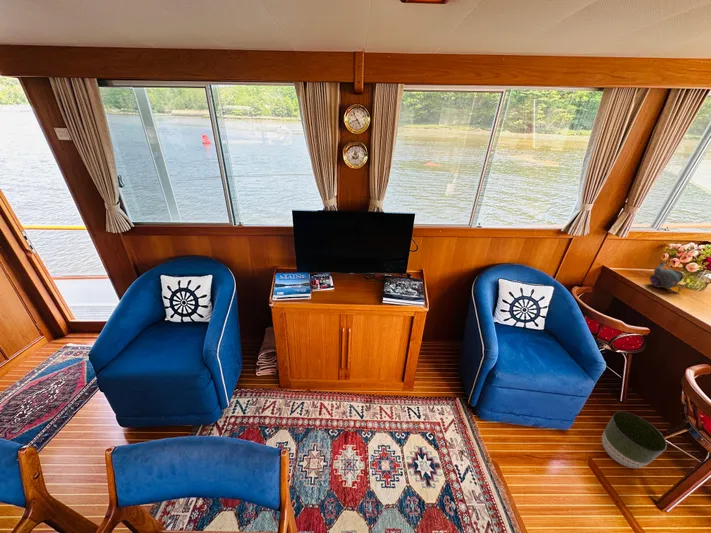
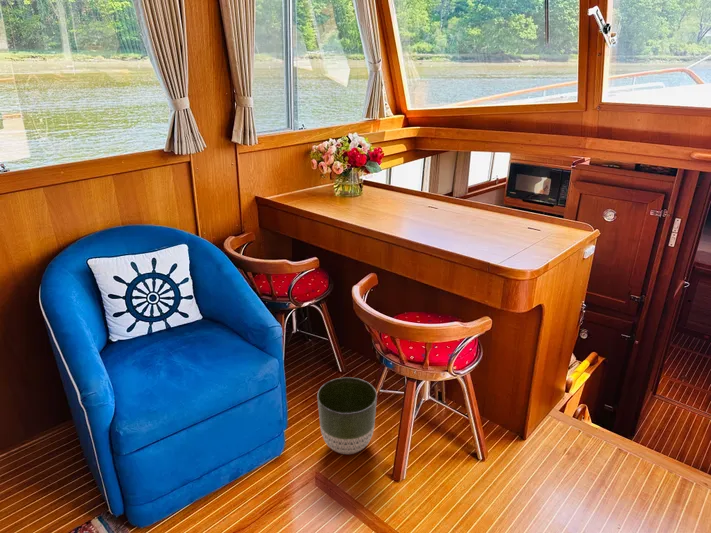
teapot: present [650,262,684,293] -> none [304,170,340,205]

